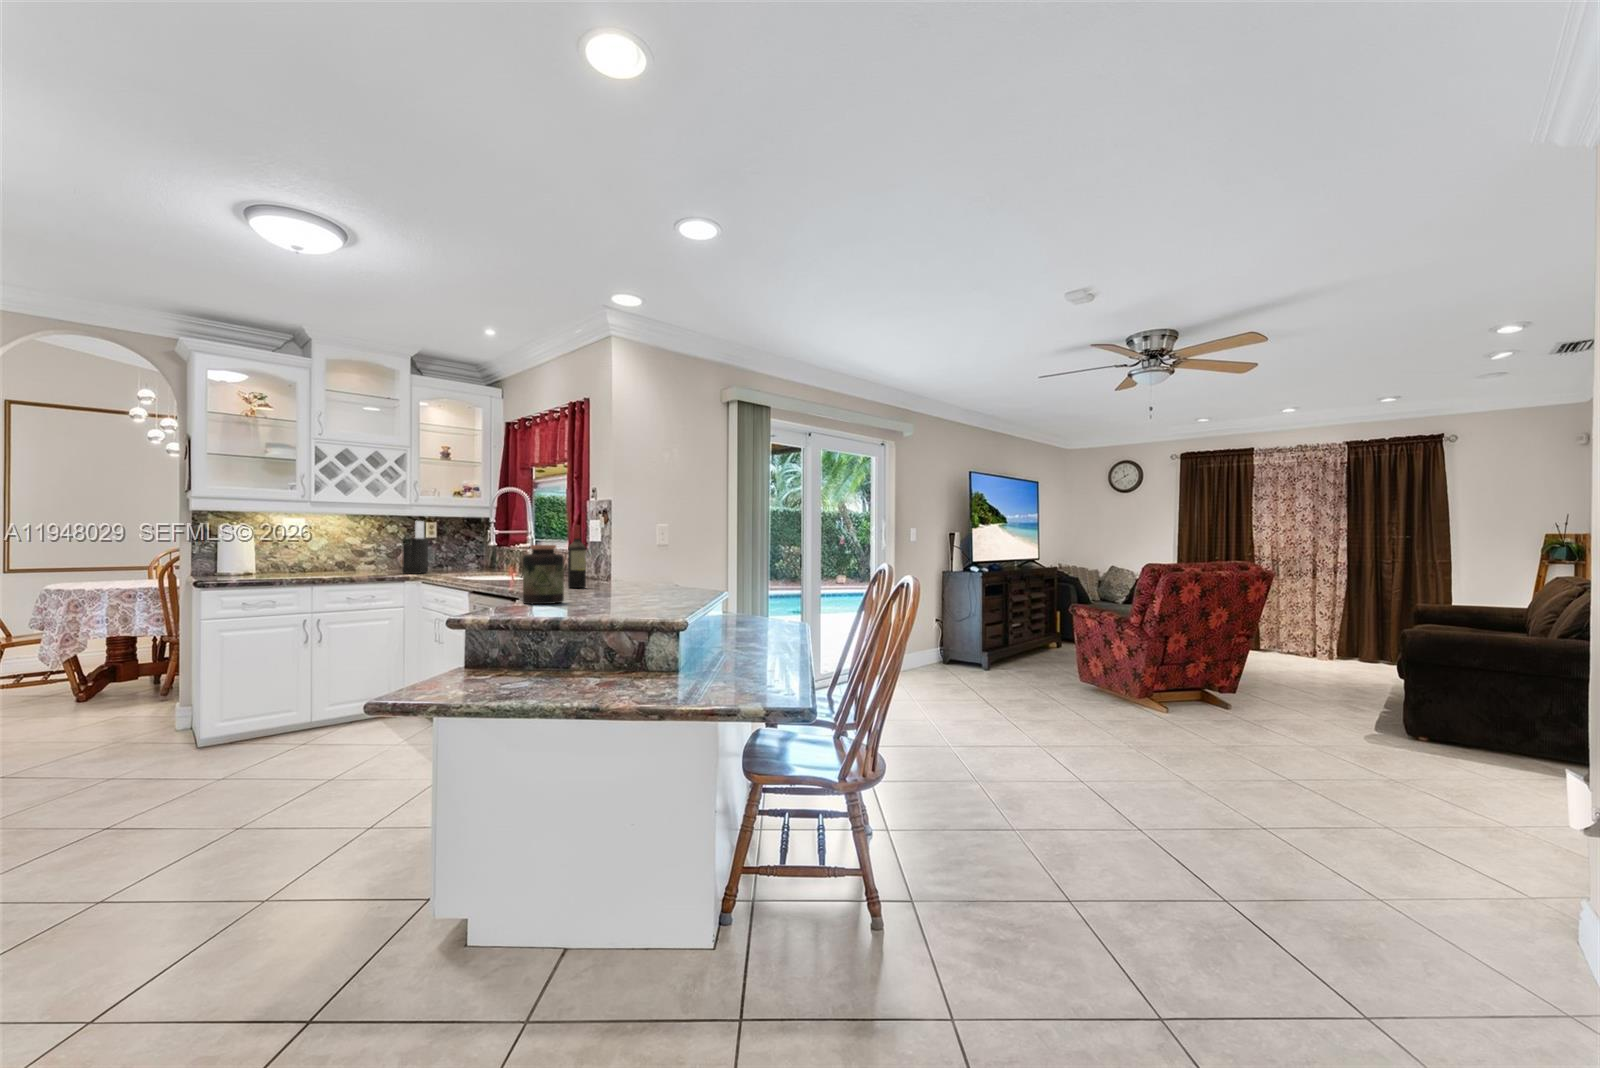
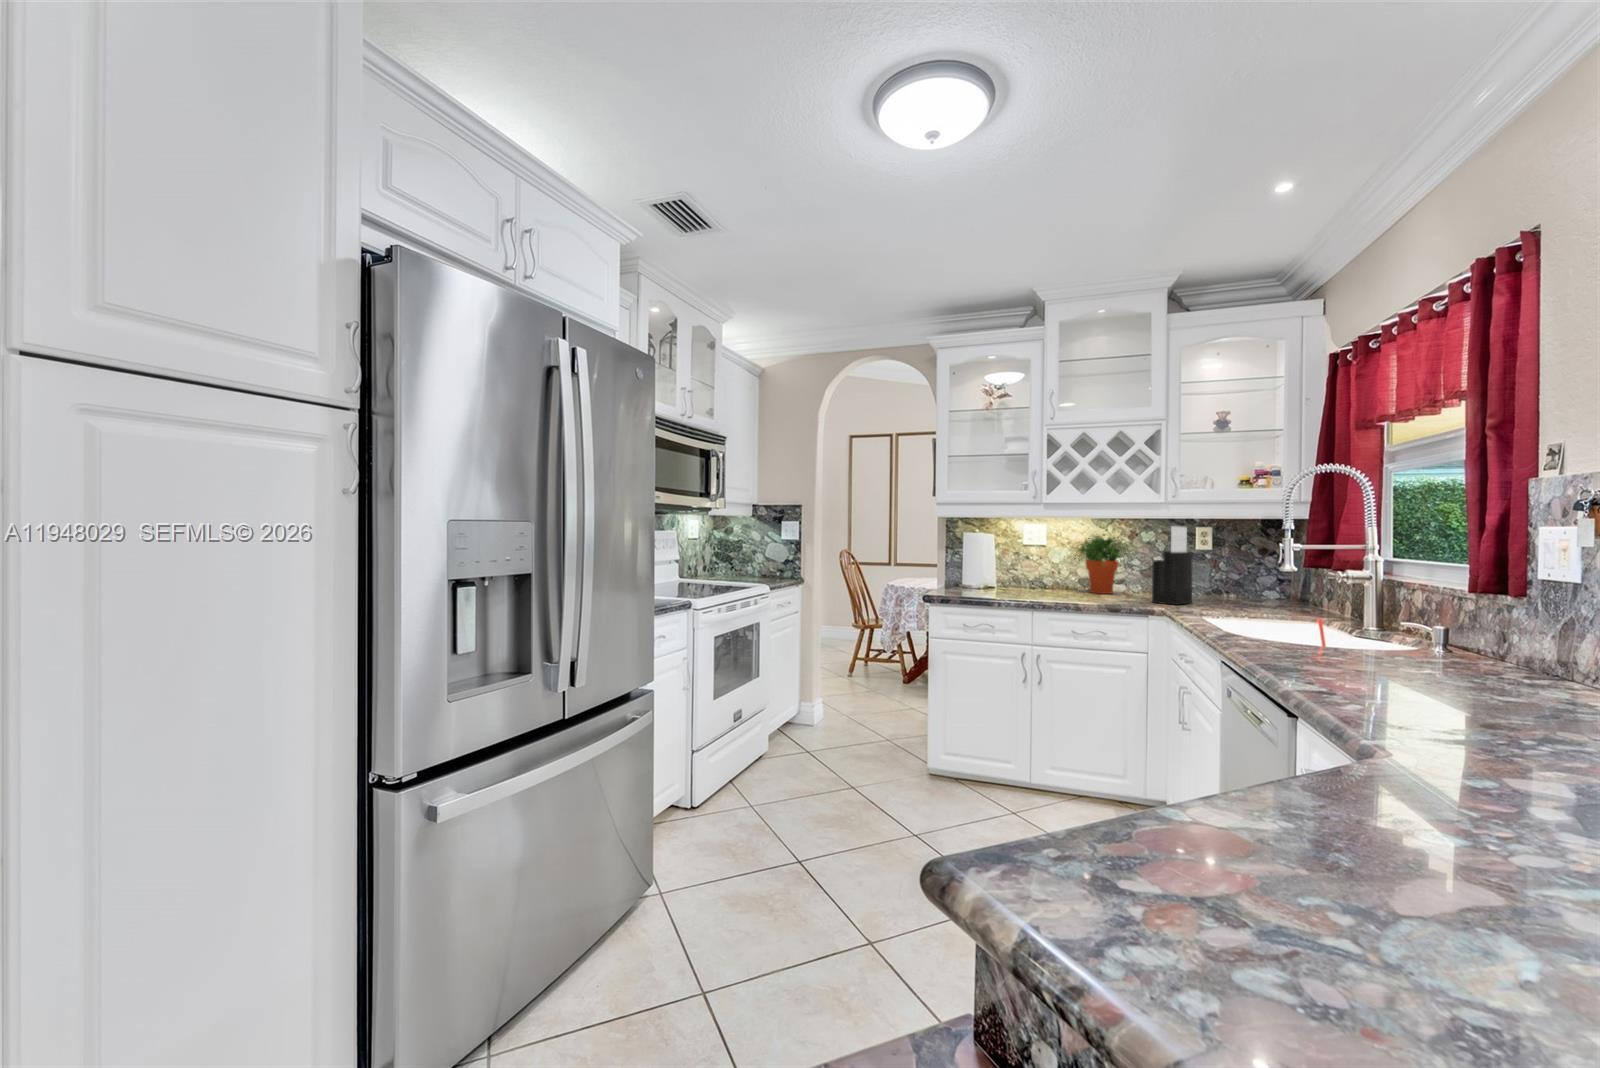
wine bottle: present [568,525,586,588] -> none [1464,545,1531,722]
potted plant: none [324,528,386,572] -> present [1074,536,1135,594]
jar: present [523,545,564,604] -> none [1254,633,1432,878]

